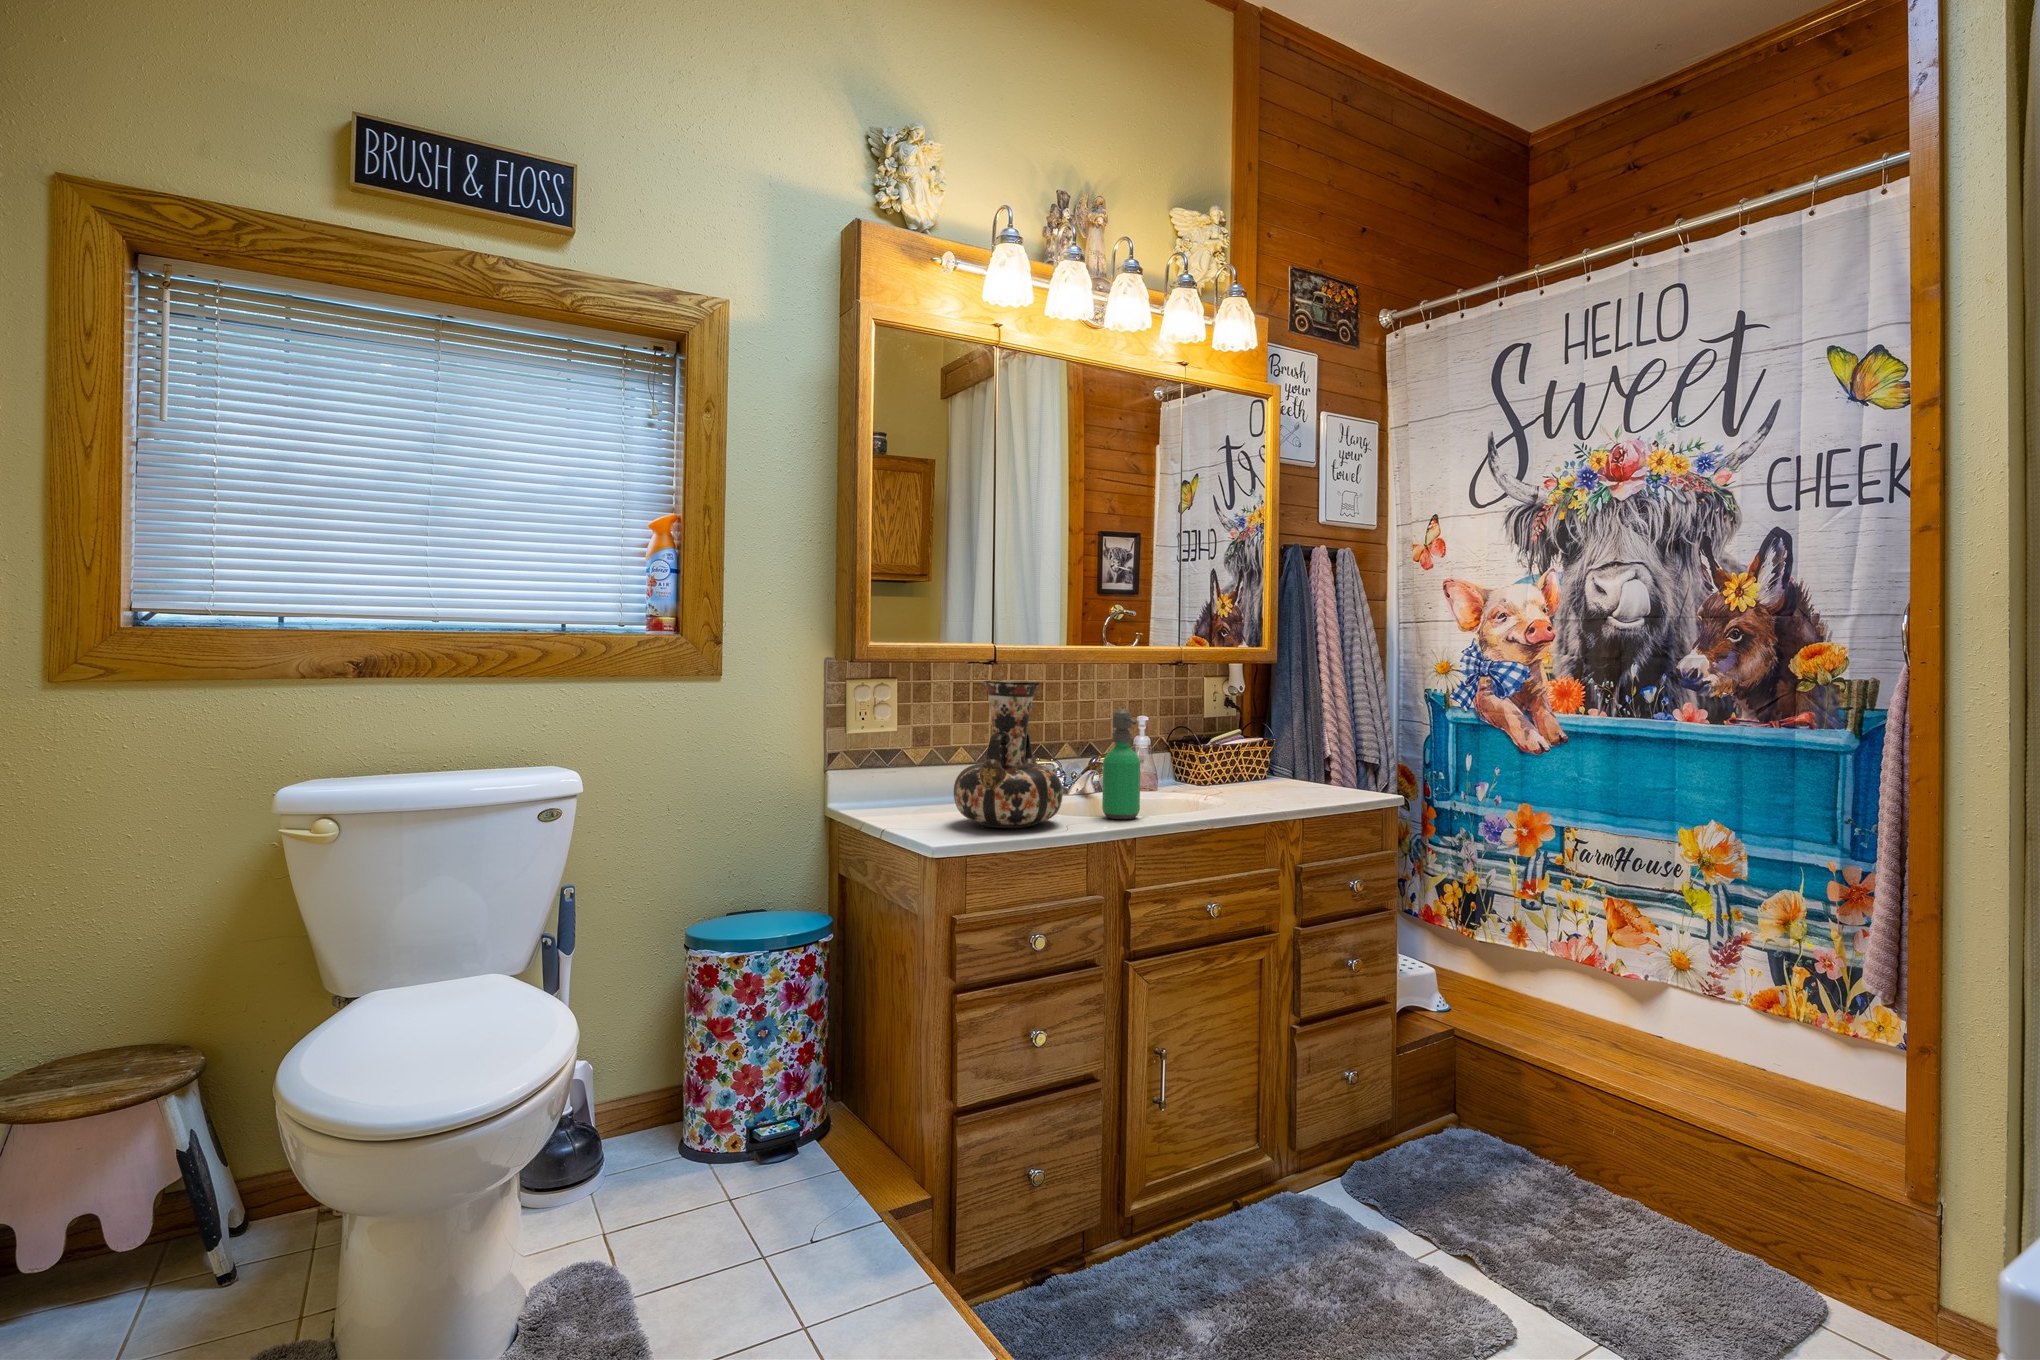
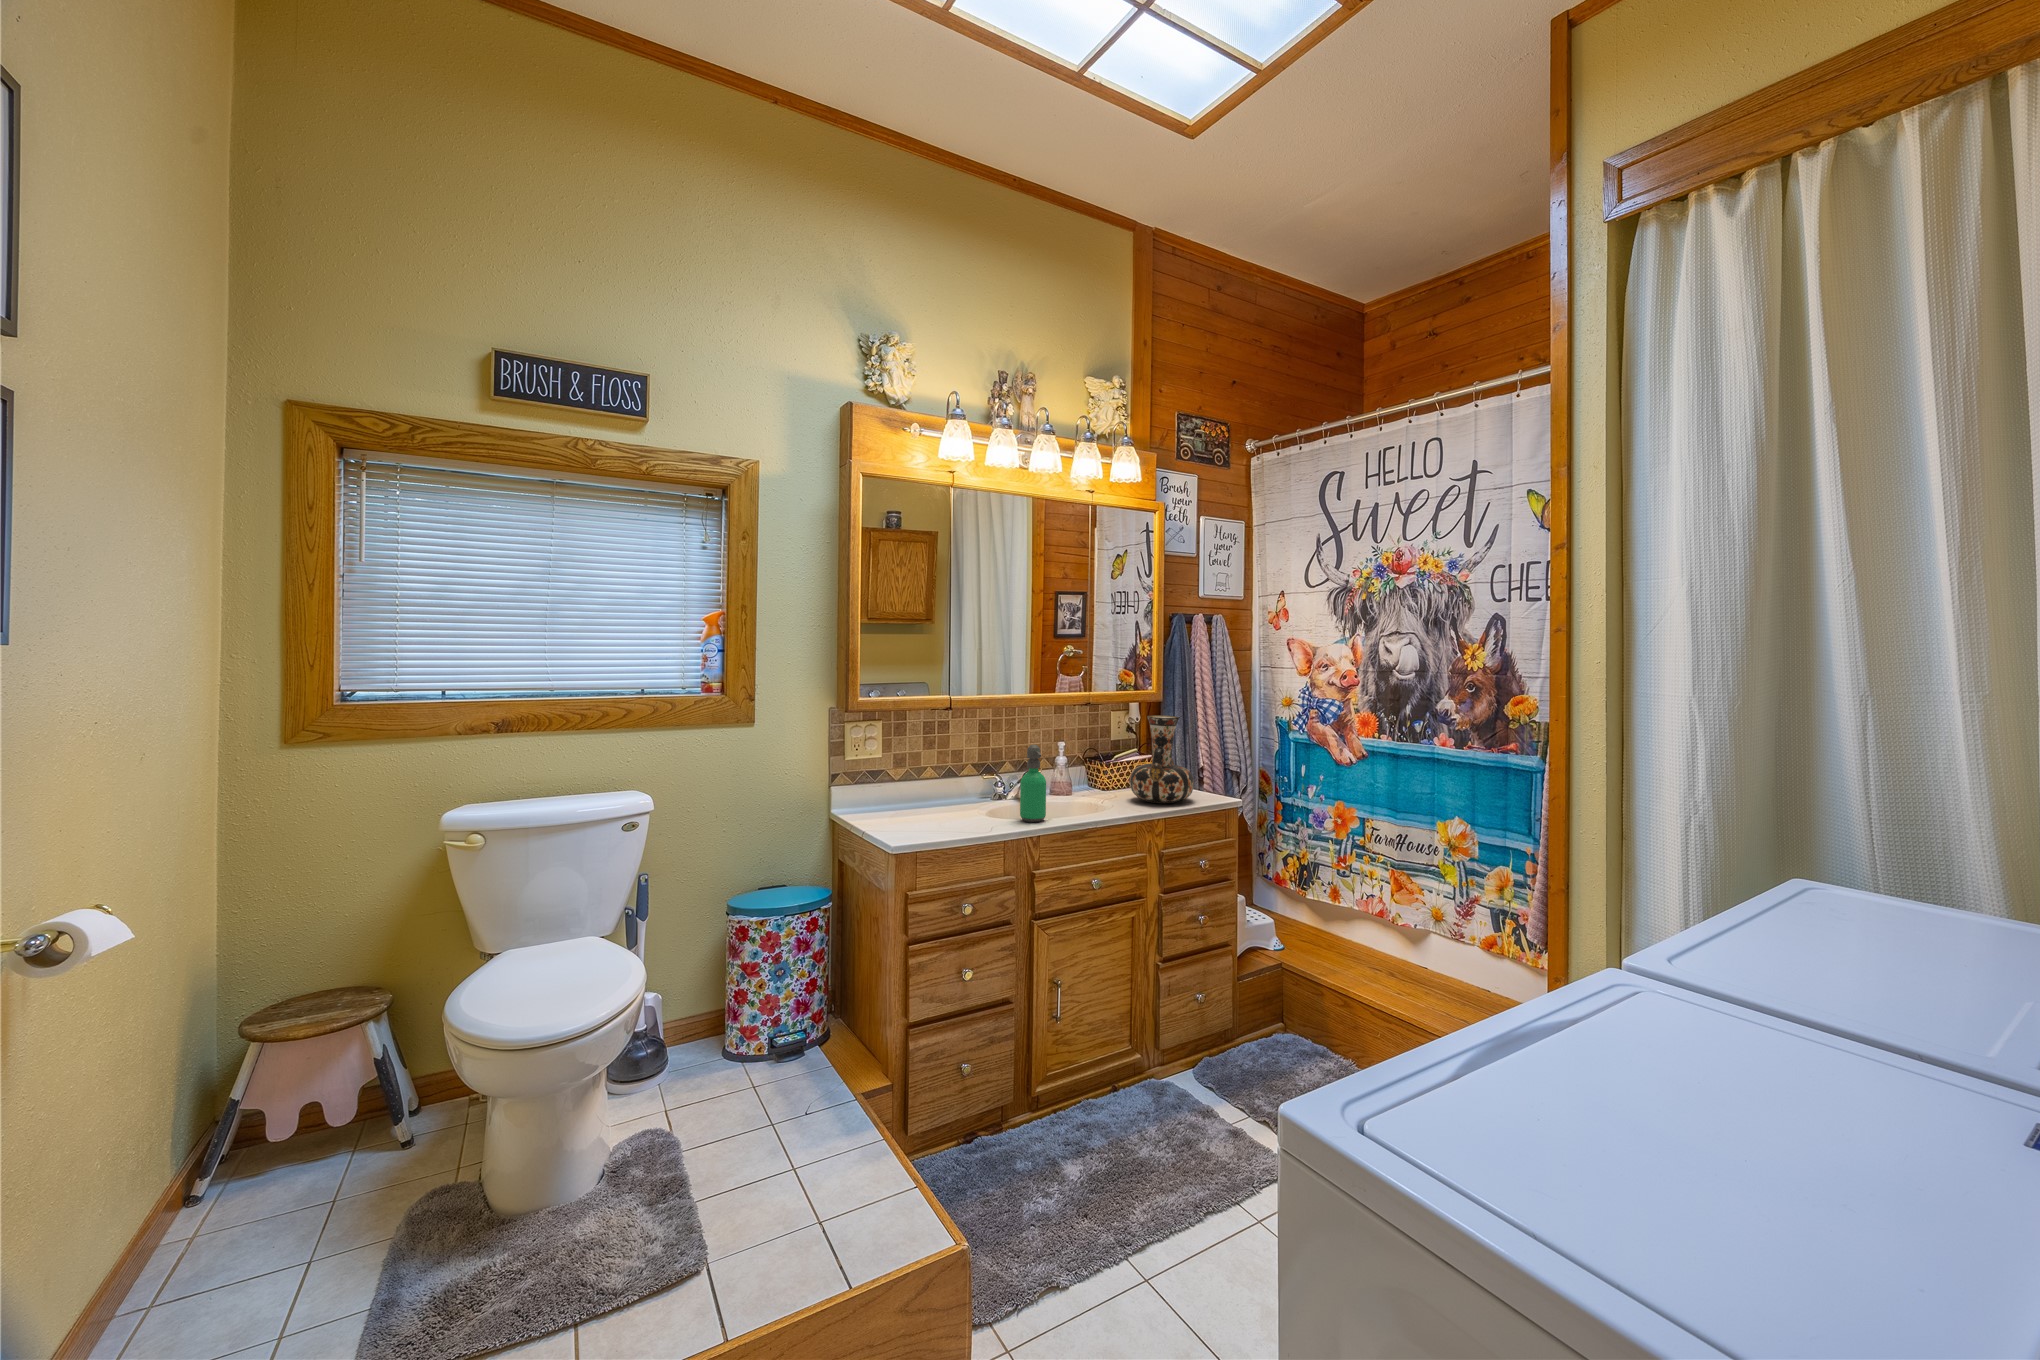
decorative vase: present [954,680,1063,828] -> present [1130,715,1194,803]

